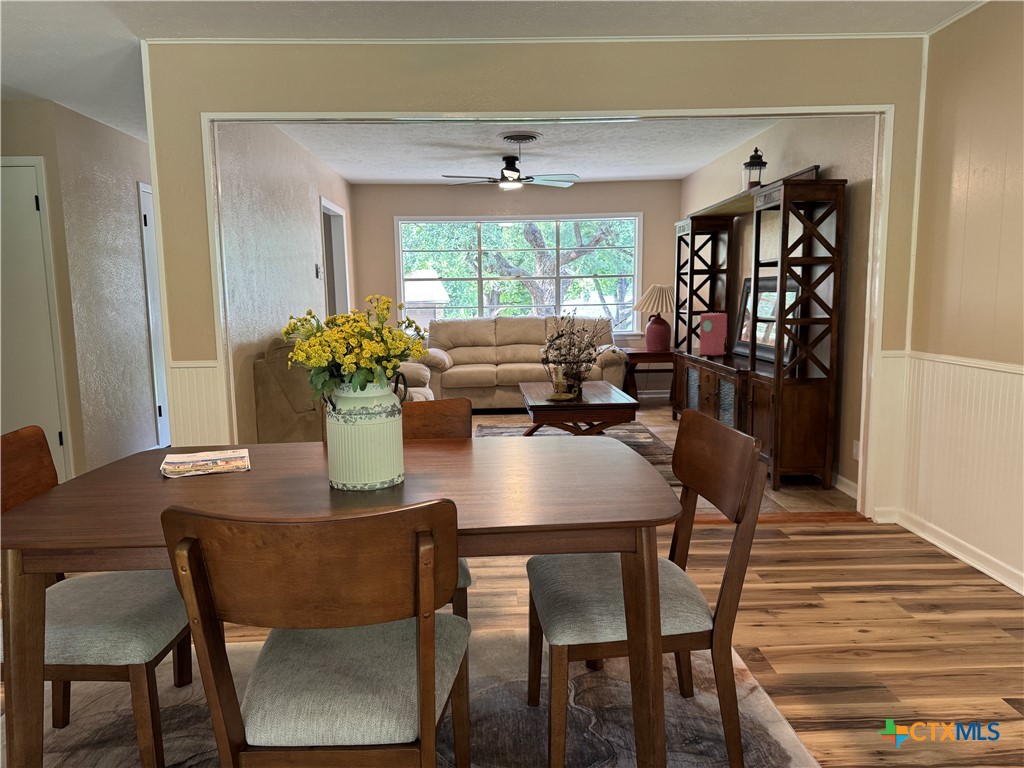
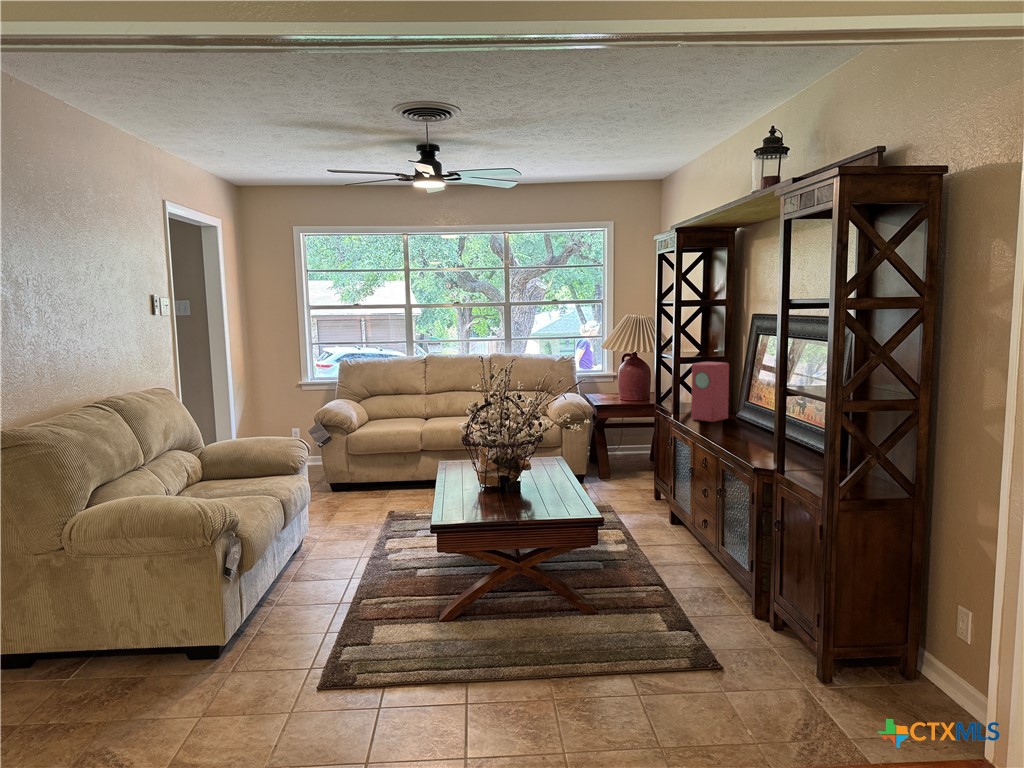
candle holder: present [547,367,578,400] -> none [465,453,514,507]

